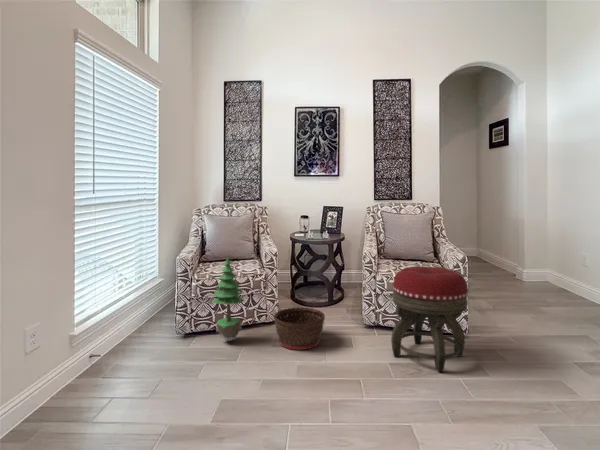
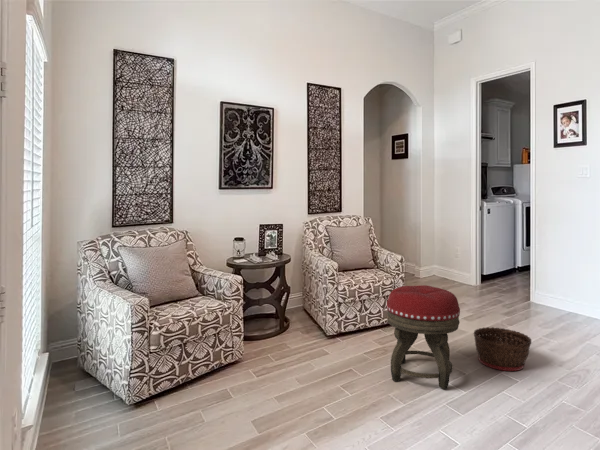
potted tree: present [213,257,244,341] -> none [187,292,227,399]
basket: present [274,307,325,350] -> present [474,327,531,371]

